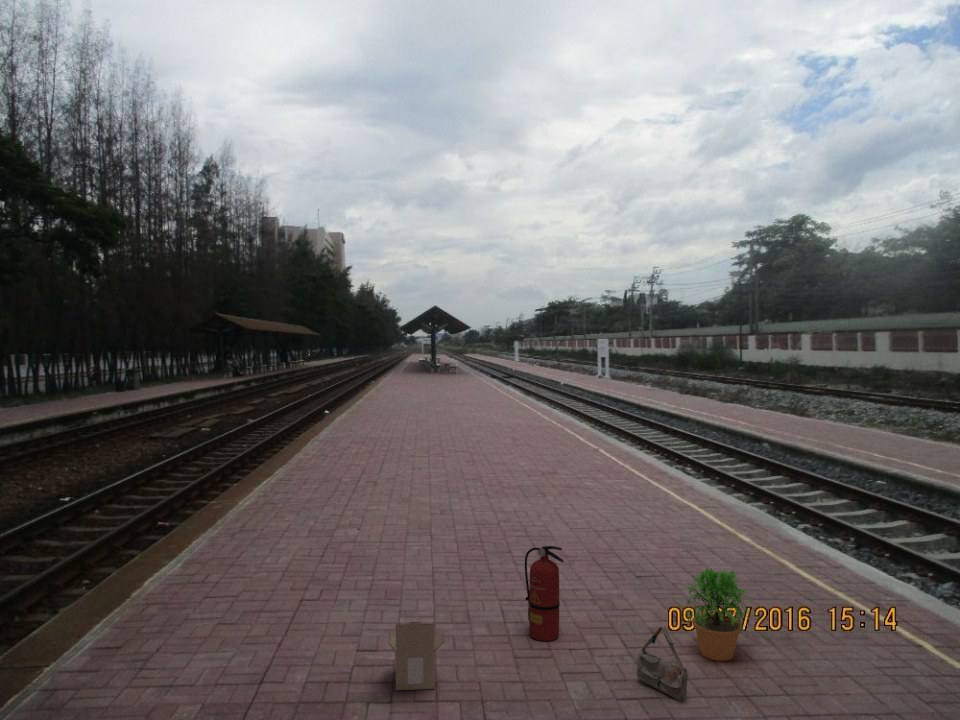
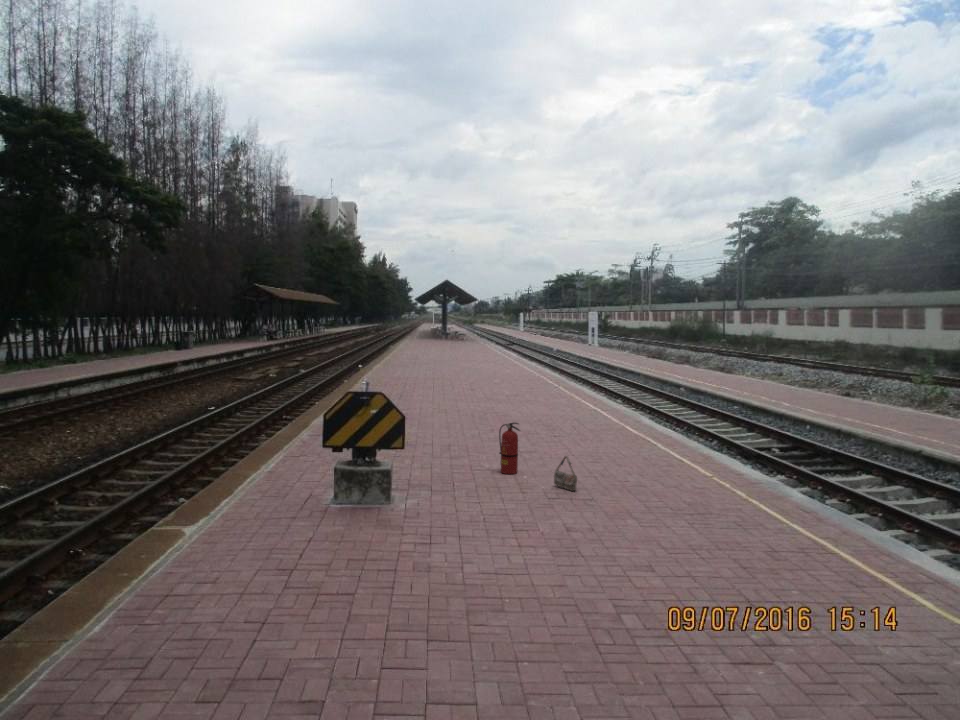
potted plant: present [685,568,752,661] -> none [583,433,620,481]
cardboard box: present [389,622,444,690] -> none [425,450,454,486]

